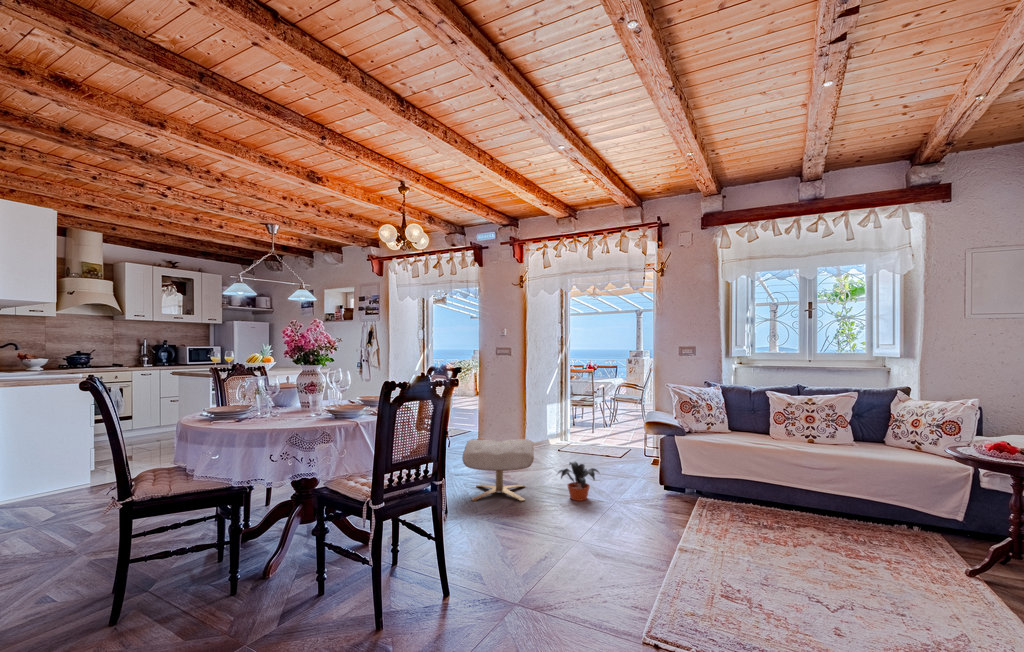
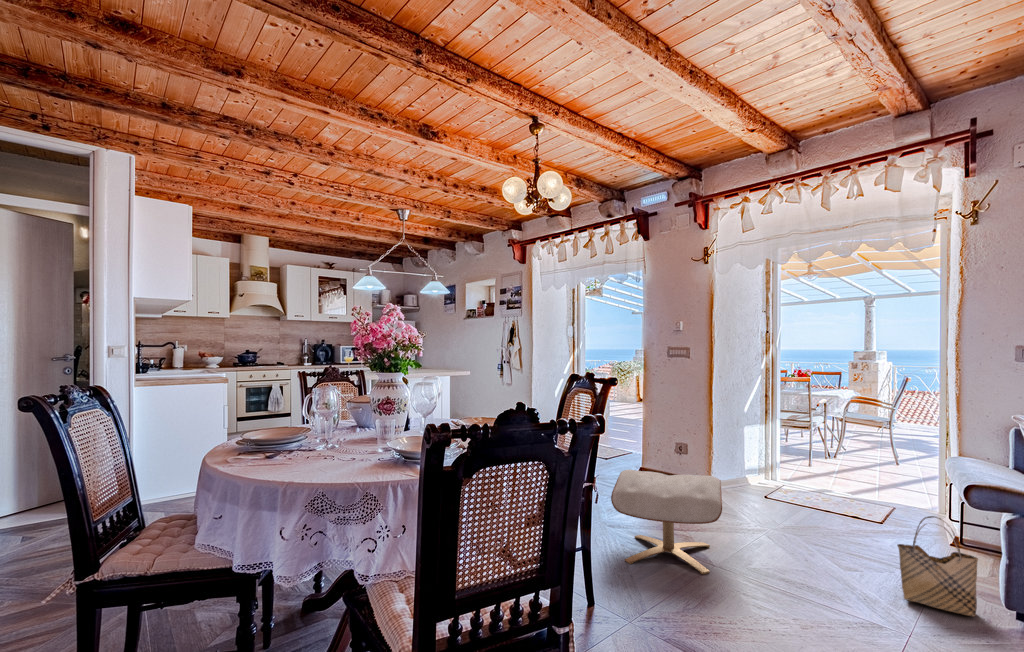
woven basket: none [628,452,665,504] -> present [897,516,978,616]
potted plant: present [558,462,599,501] -> none [761,518,843,586]

